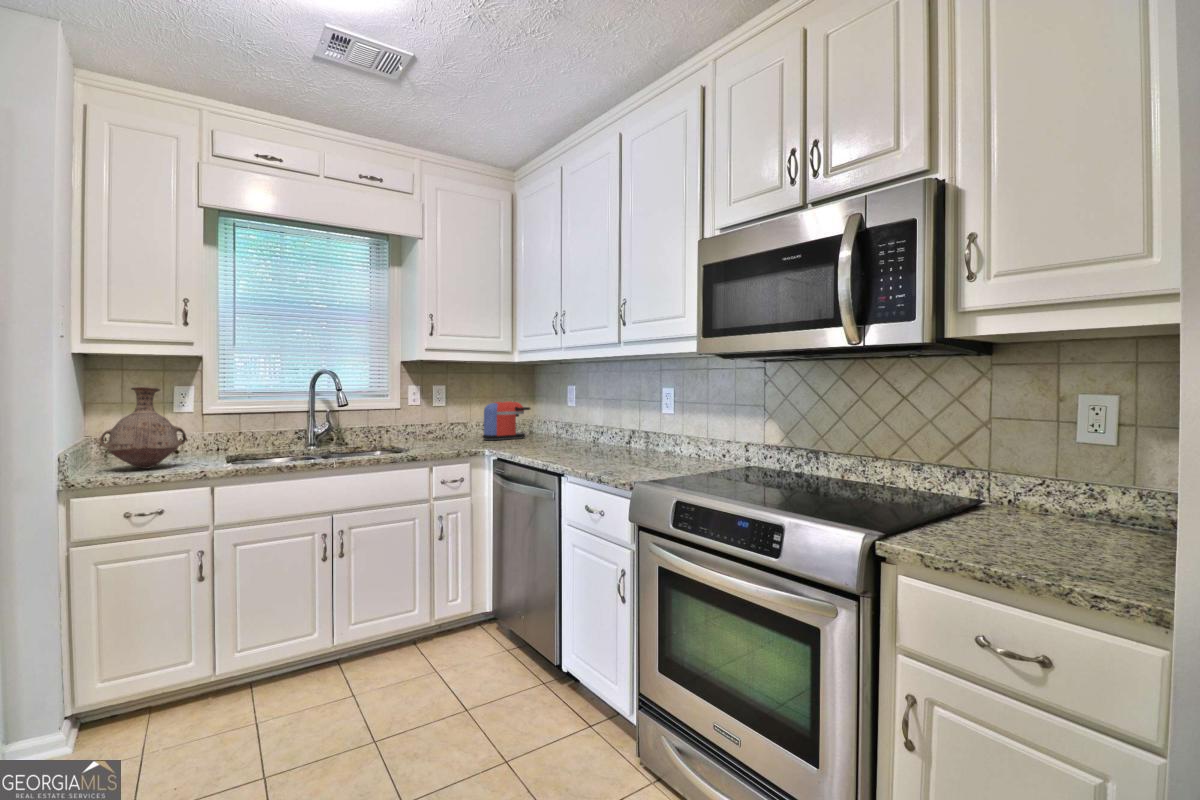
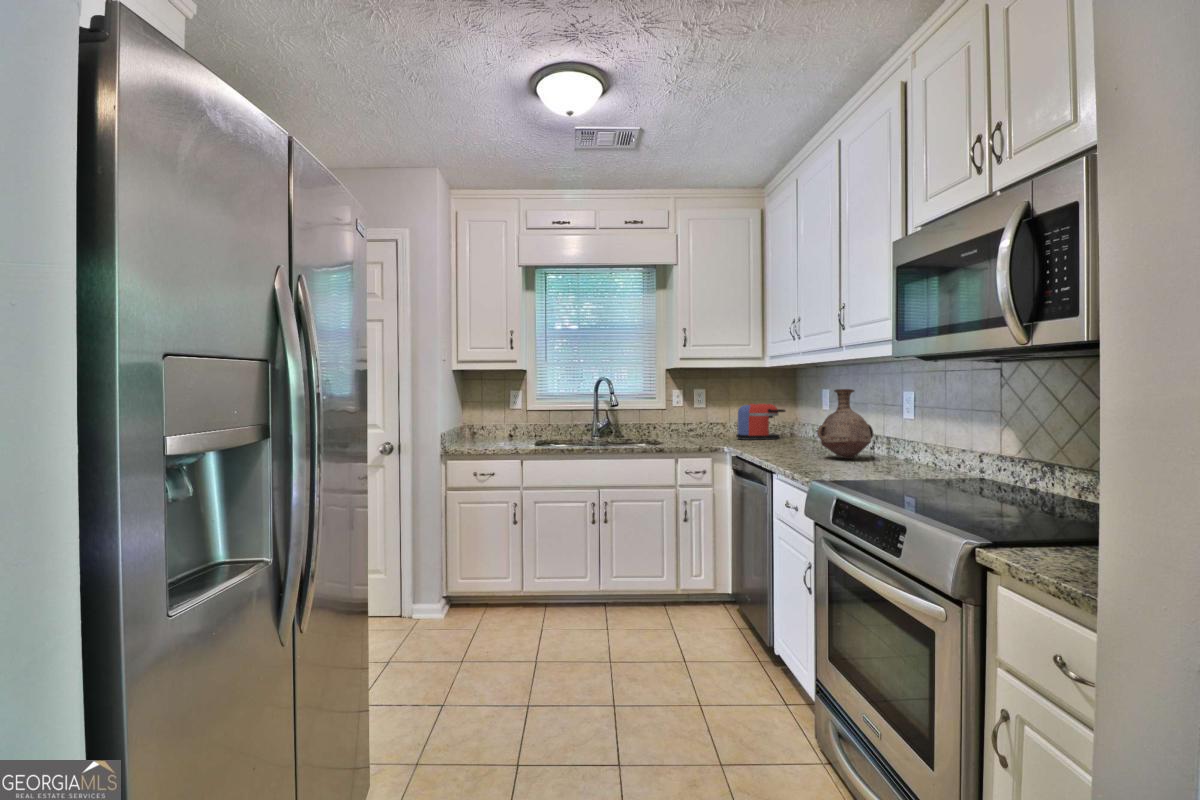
vase: present [100,387,186,469] -> present [817,389,873,459]

